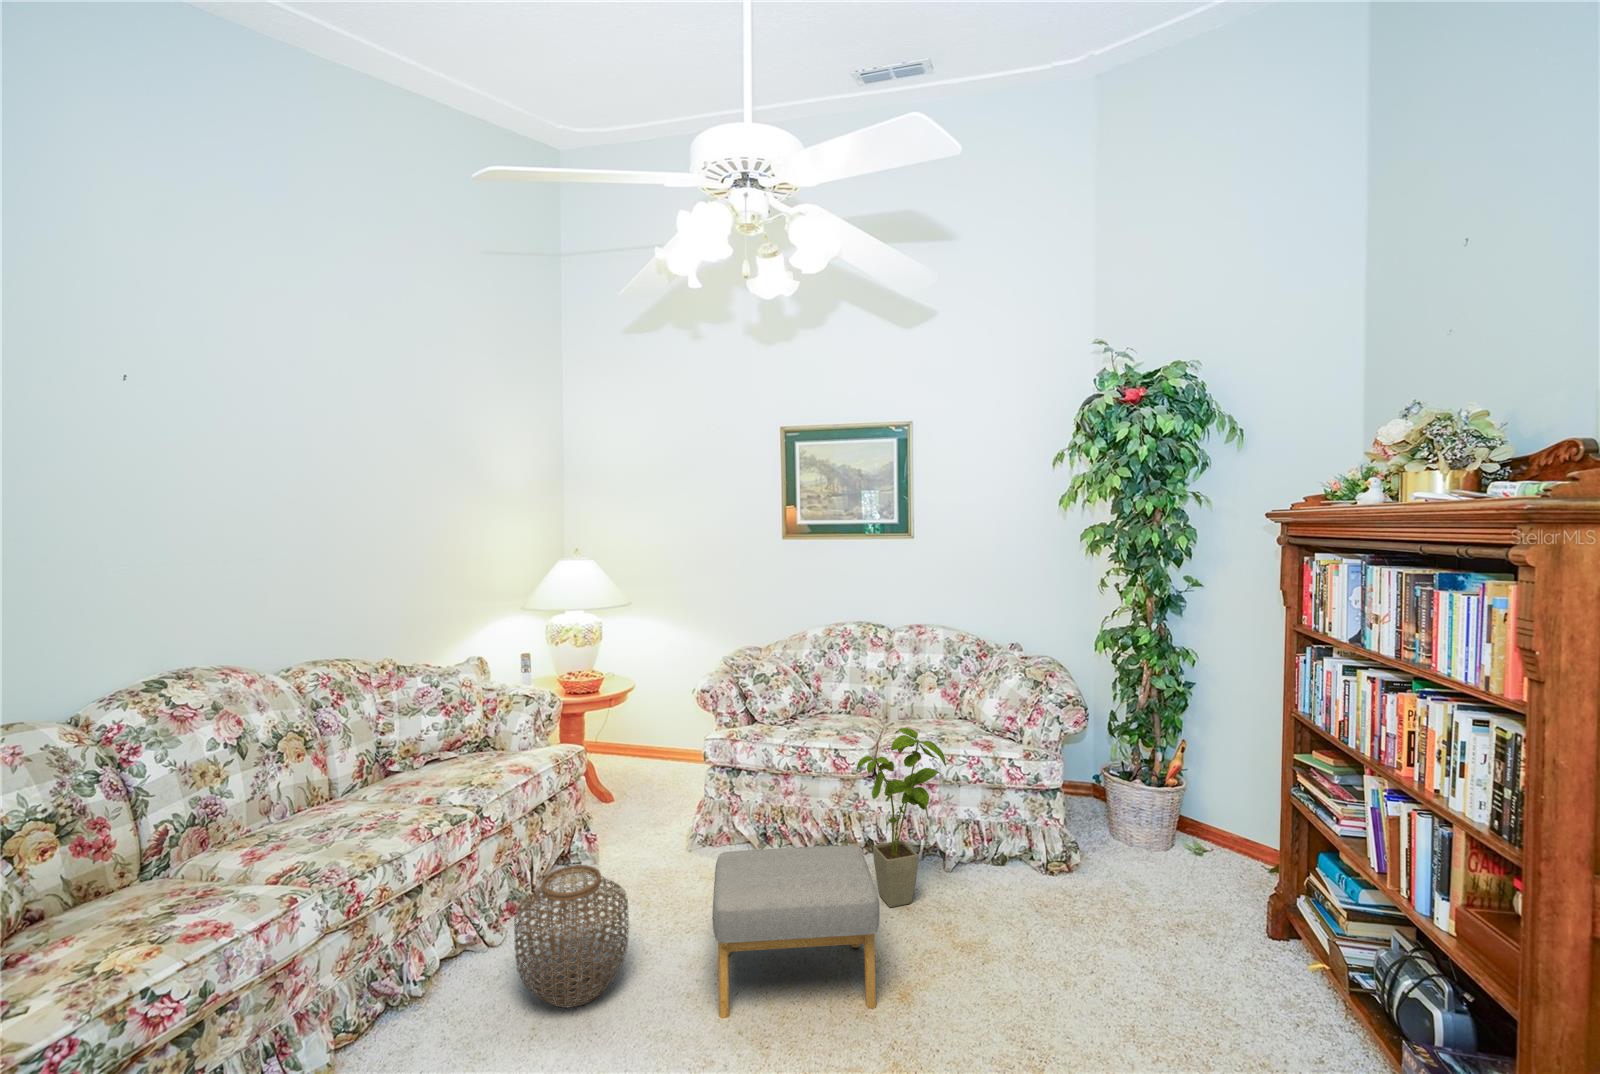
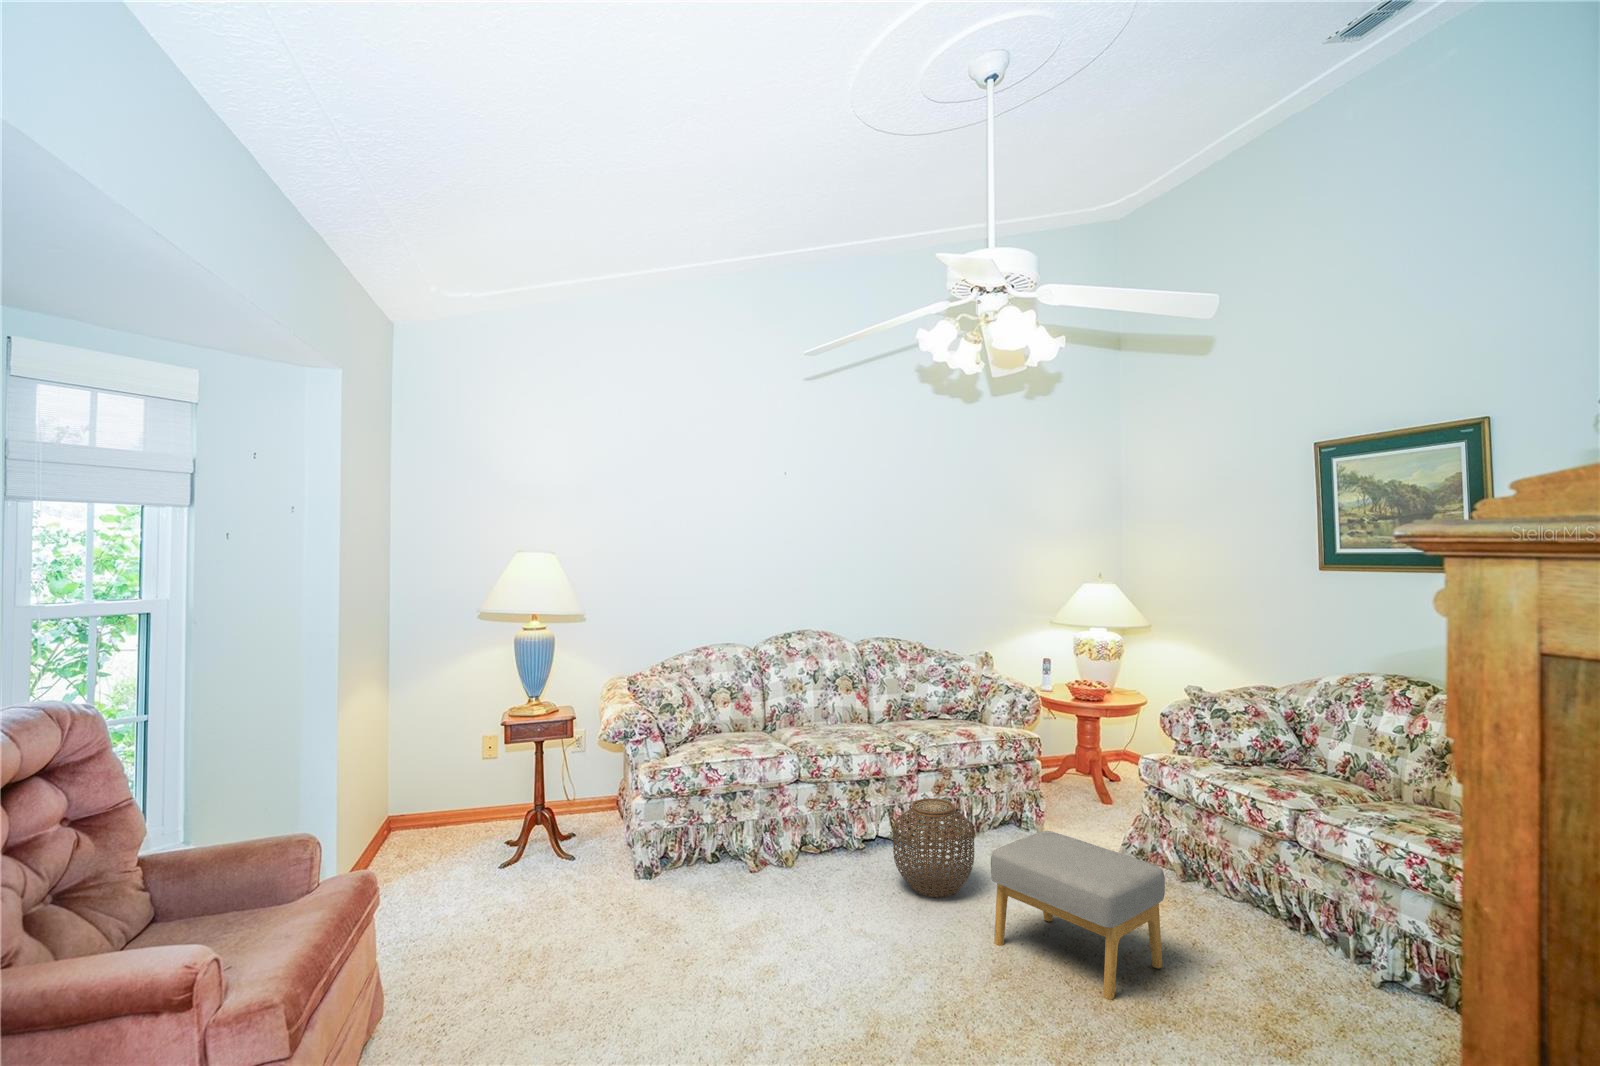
house plant: present [856,728,946,907] -> none [1216,776,1335,974]

